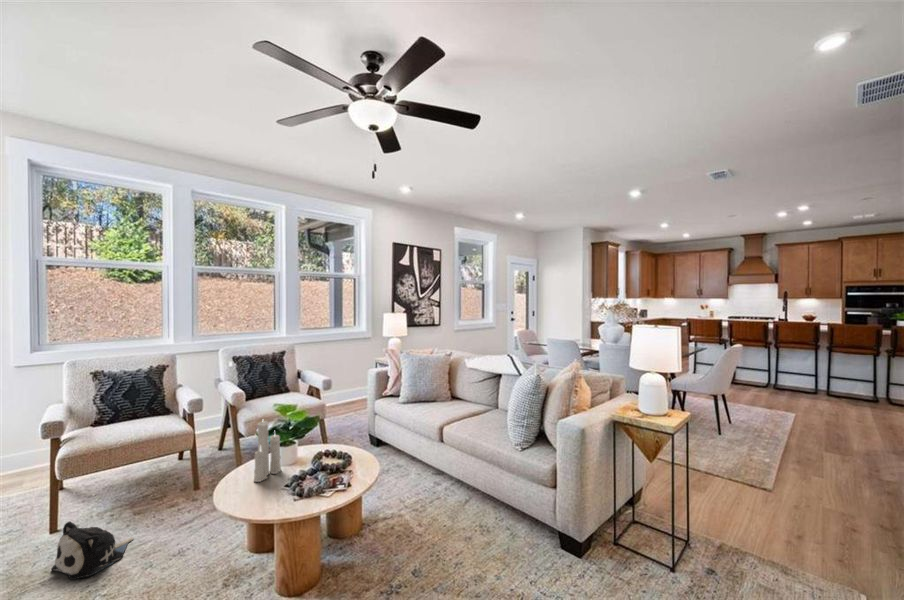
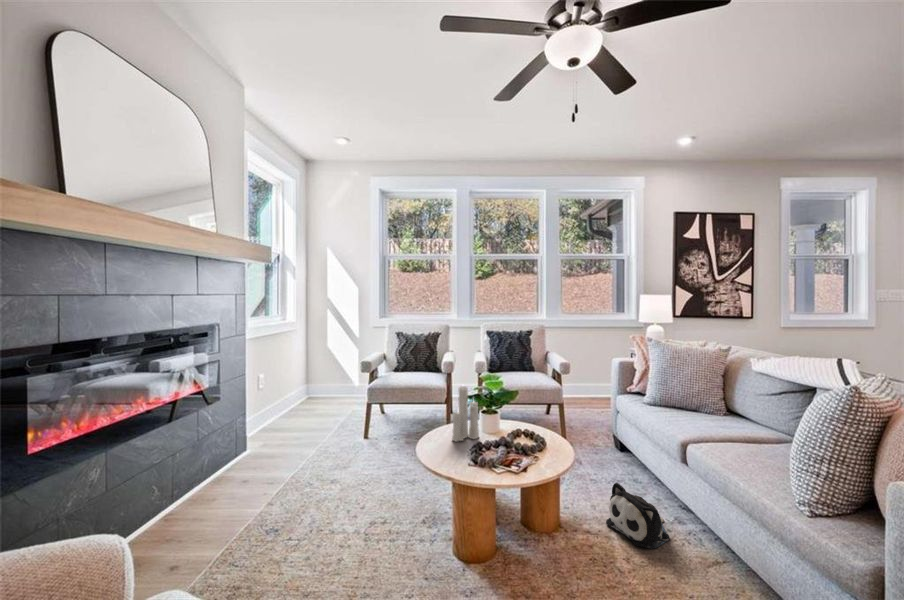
plush toy: present [51,521,133,580] -> present [606,483,669,549]

